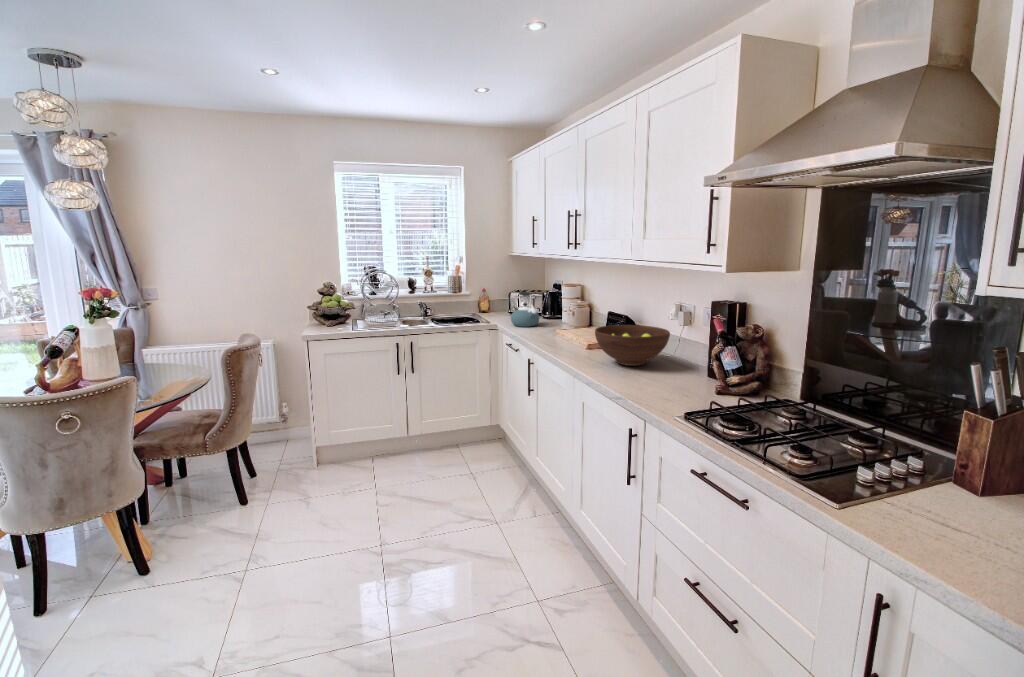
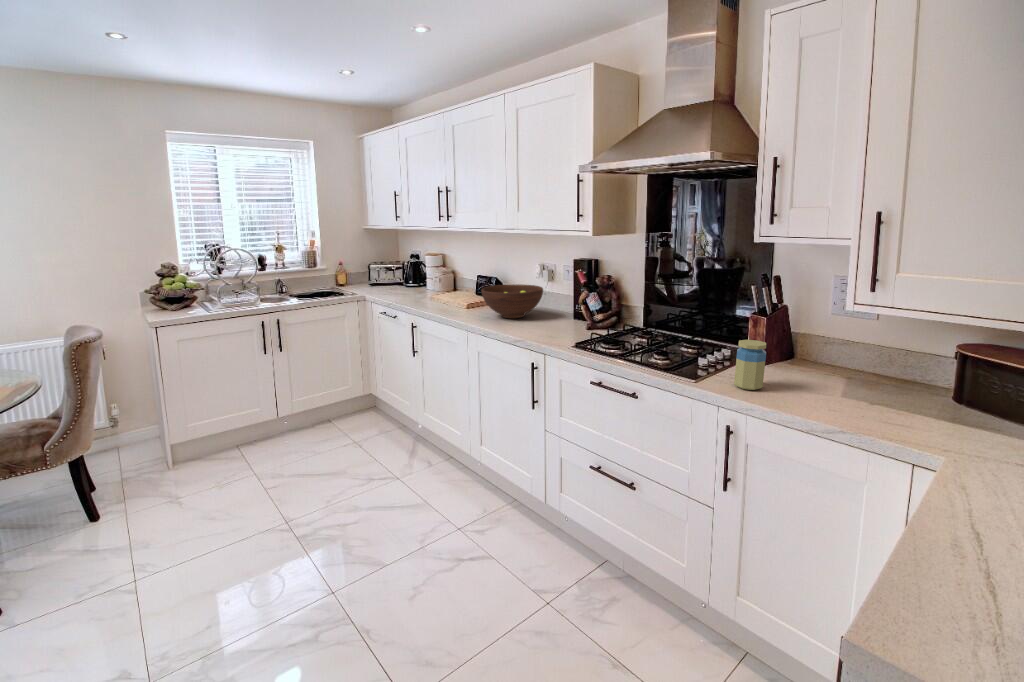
kettle: present [511,292,539,327] -> none [379,263,408,296]
jar: none [909,458,980,549] -> present [734,340,766,390]

